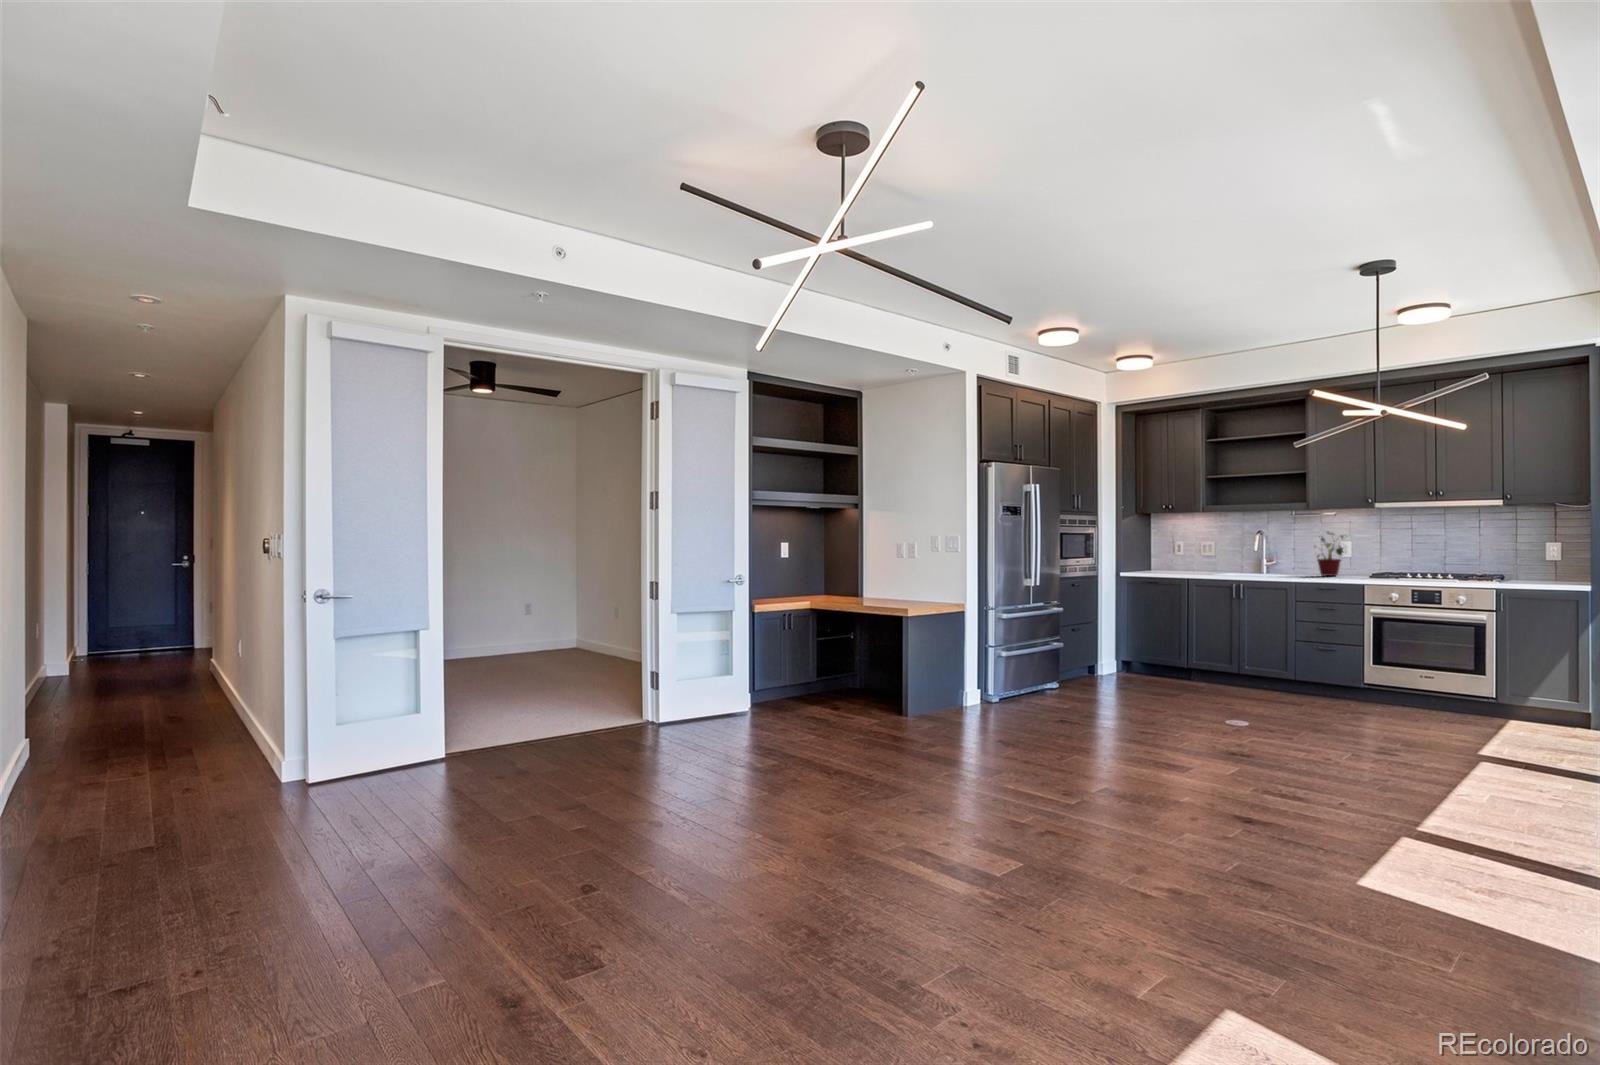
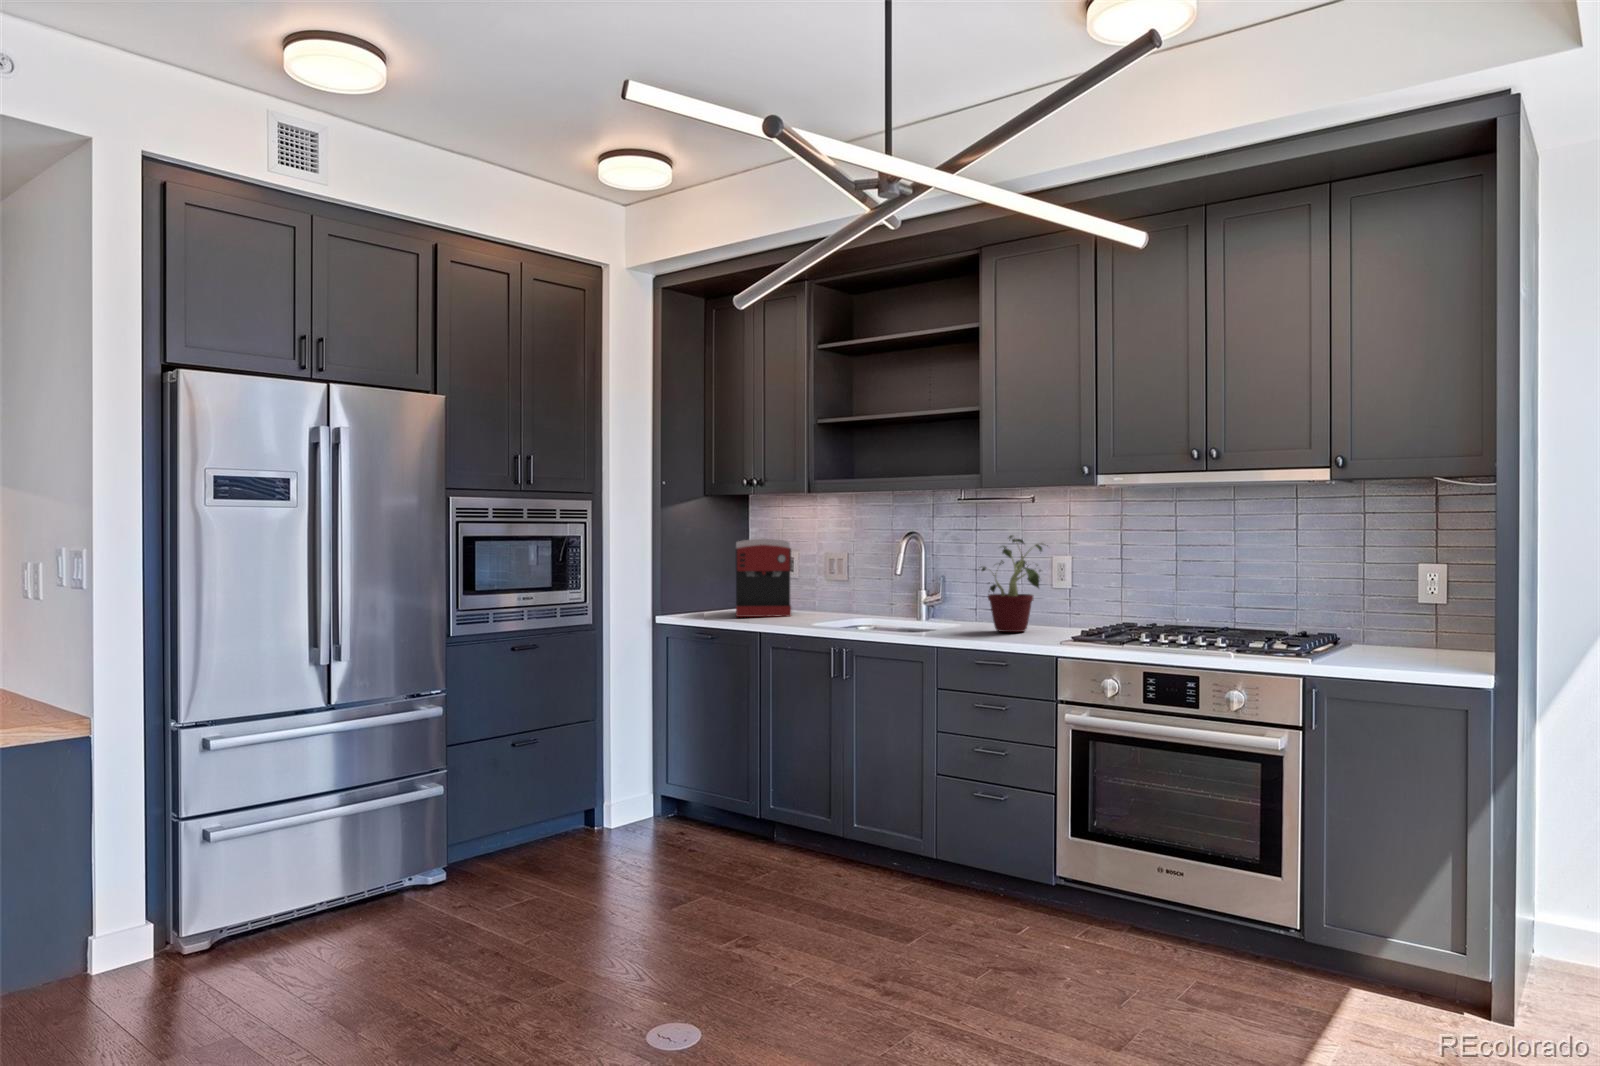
coffee maker: none [1148,535,1186,573] -> present [736,538,791,617]

